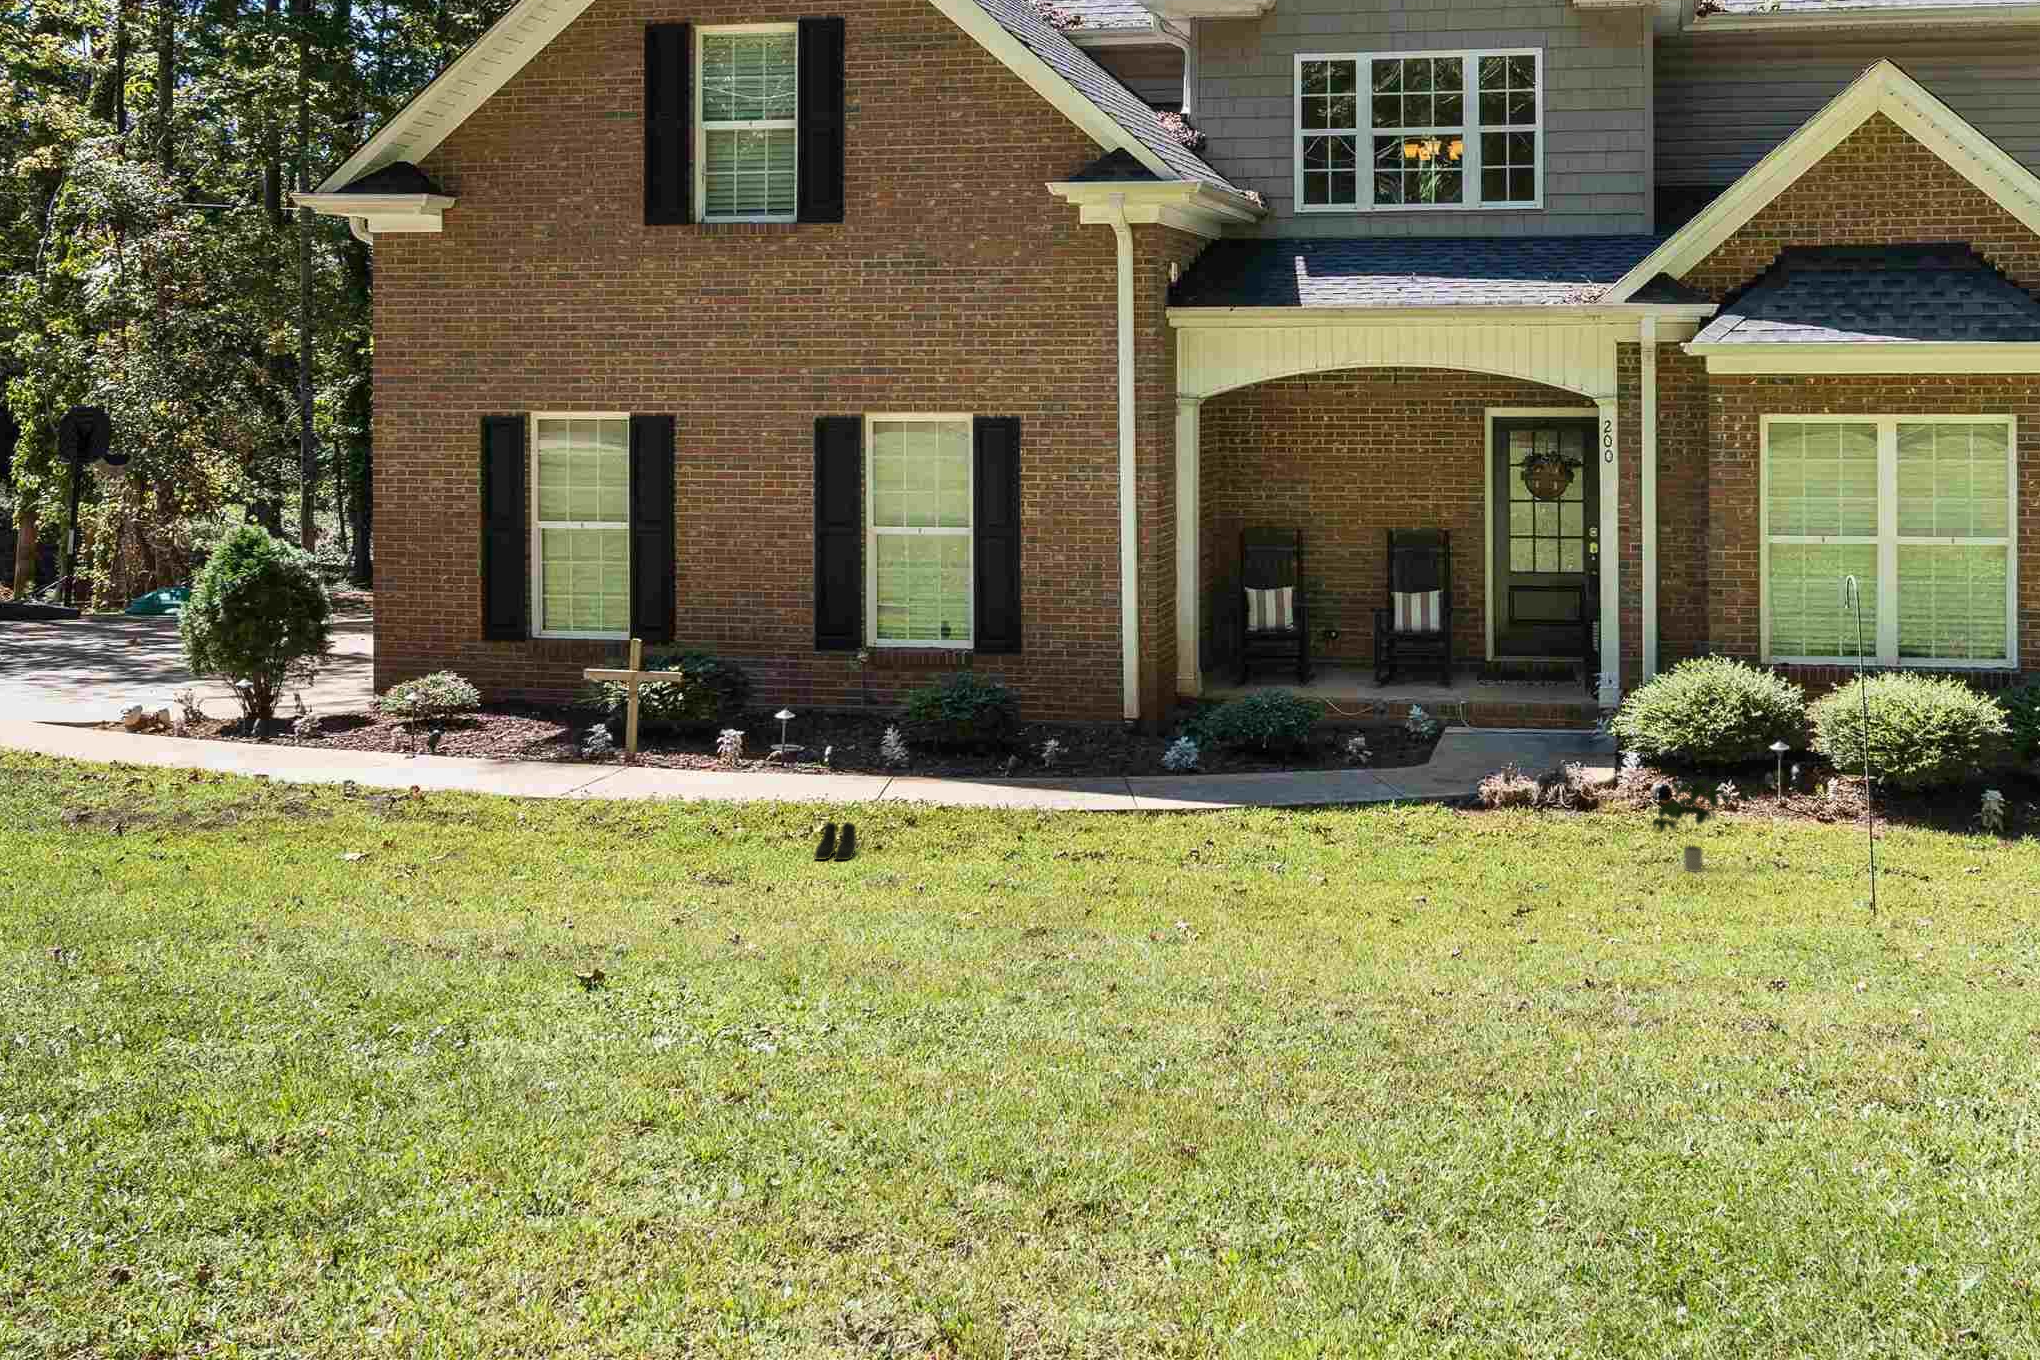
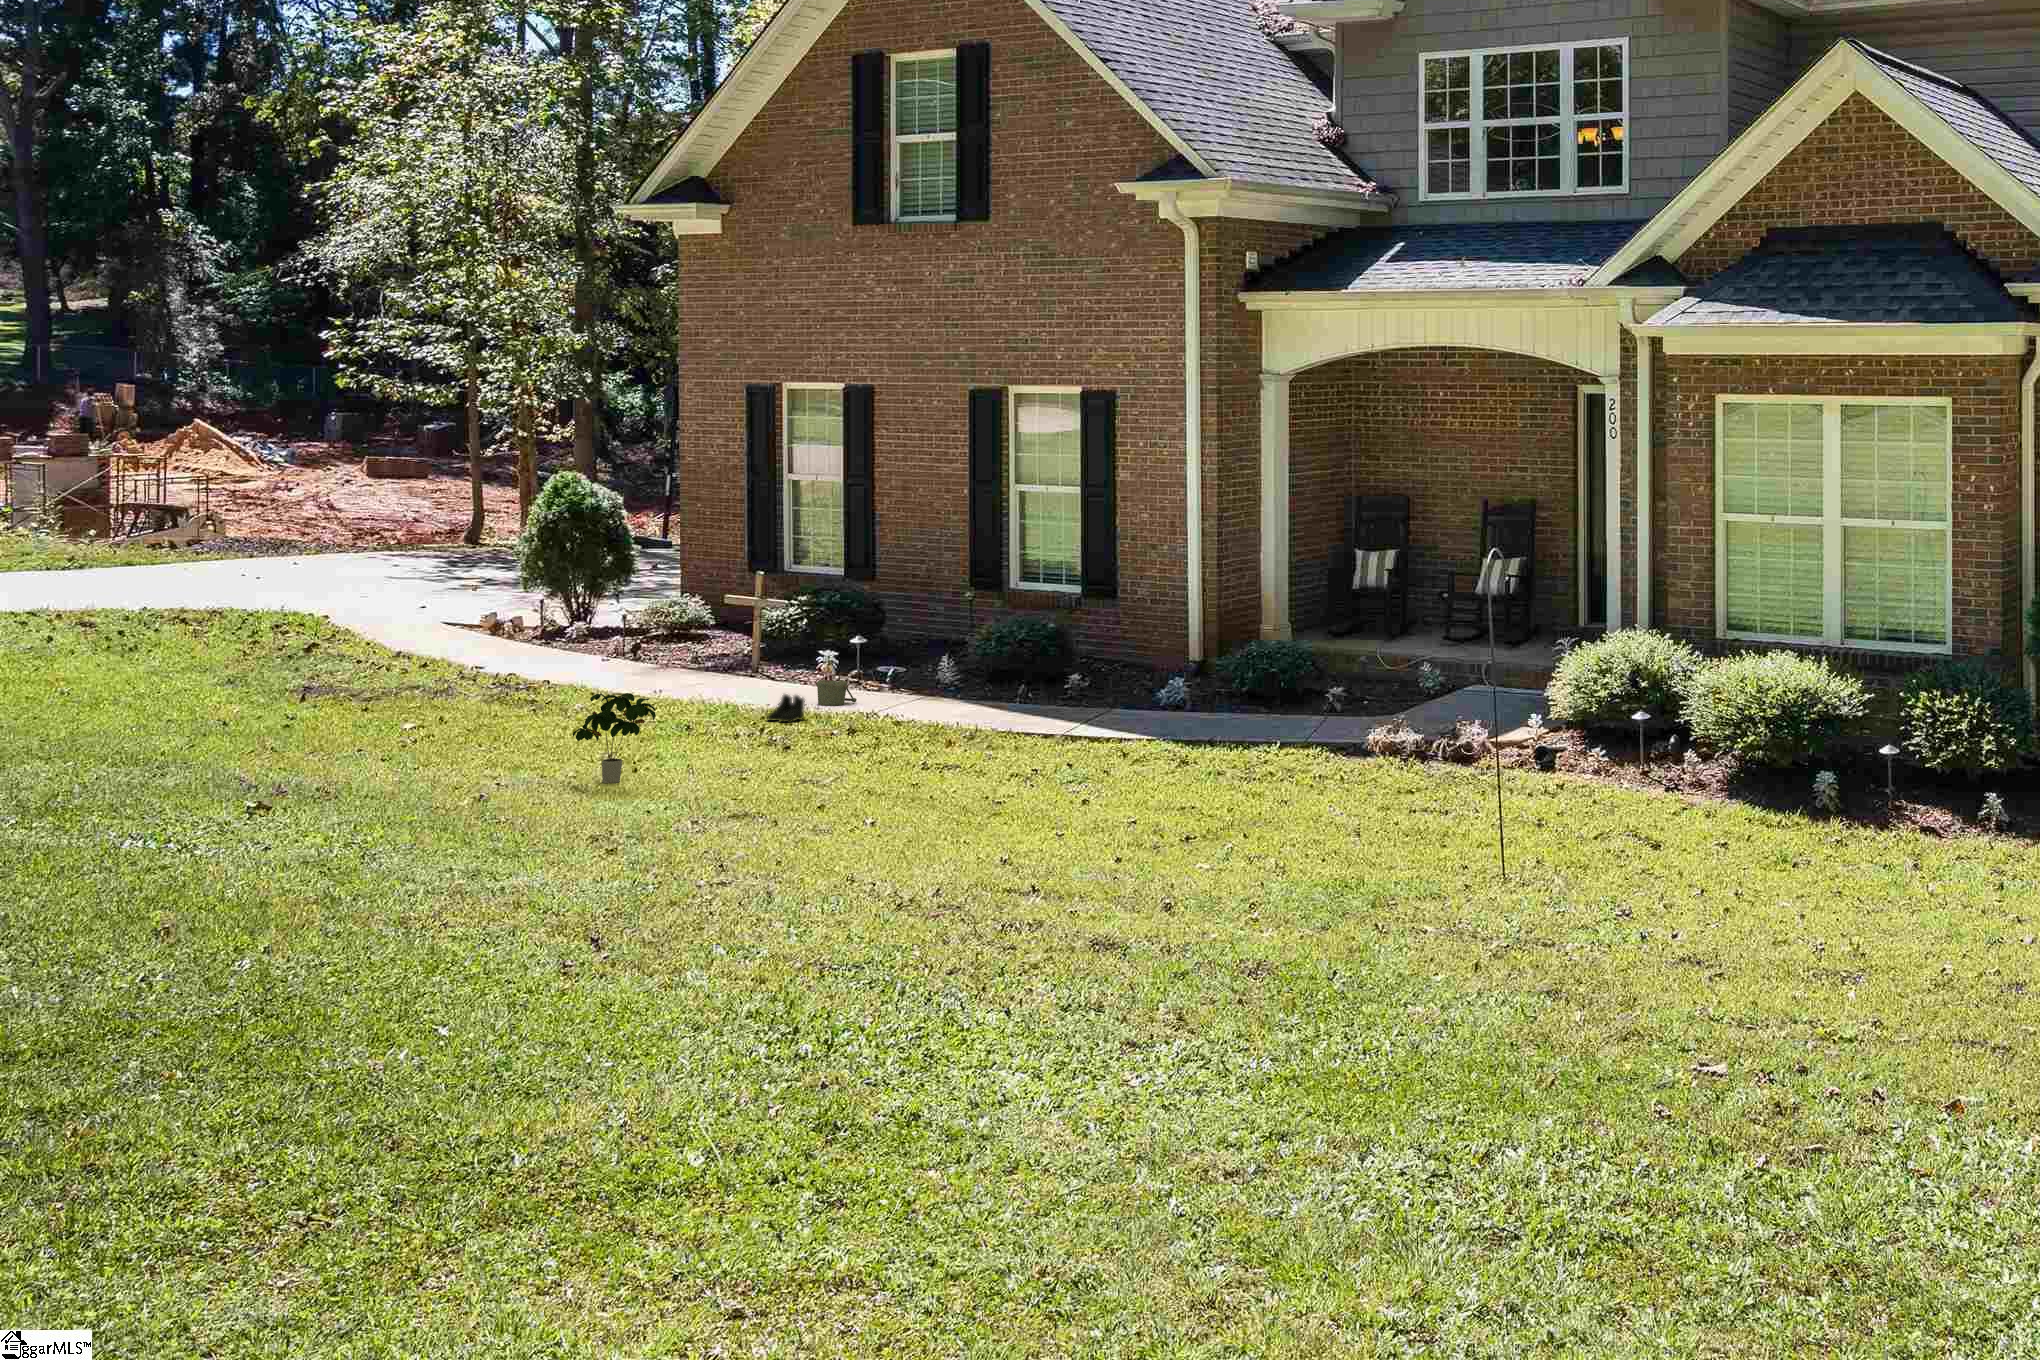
potted plant: present [1652,779,1730,872] -> present [573,693,656,783]
bucket: none [804,789,849,825] -> present [816,680,857,706]

